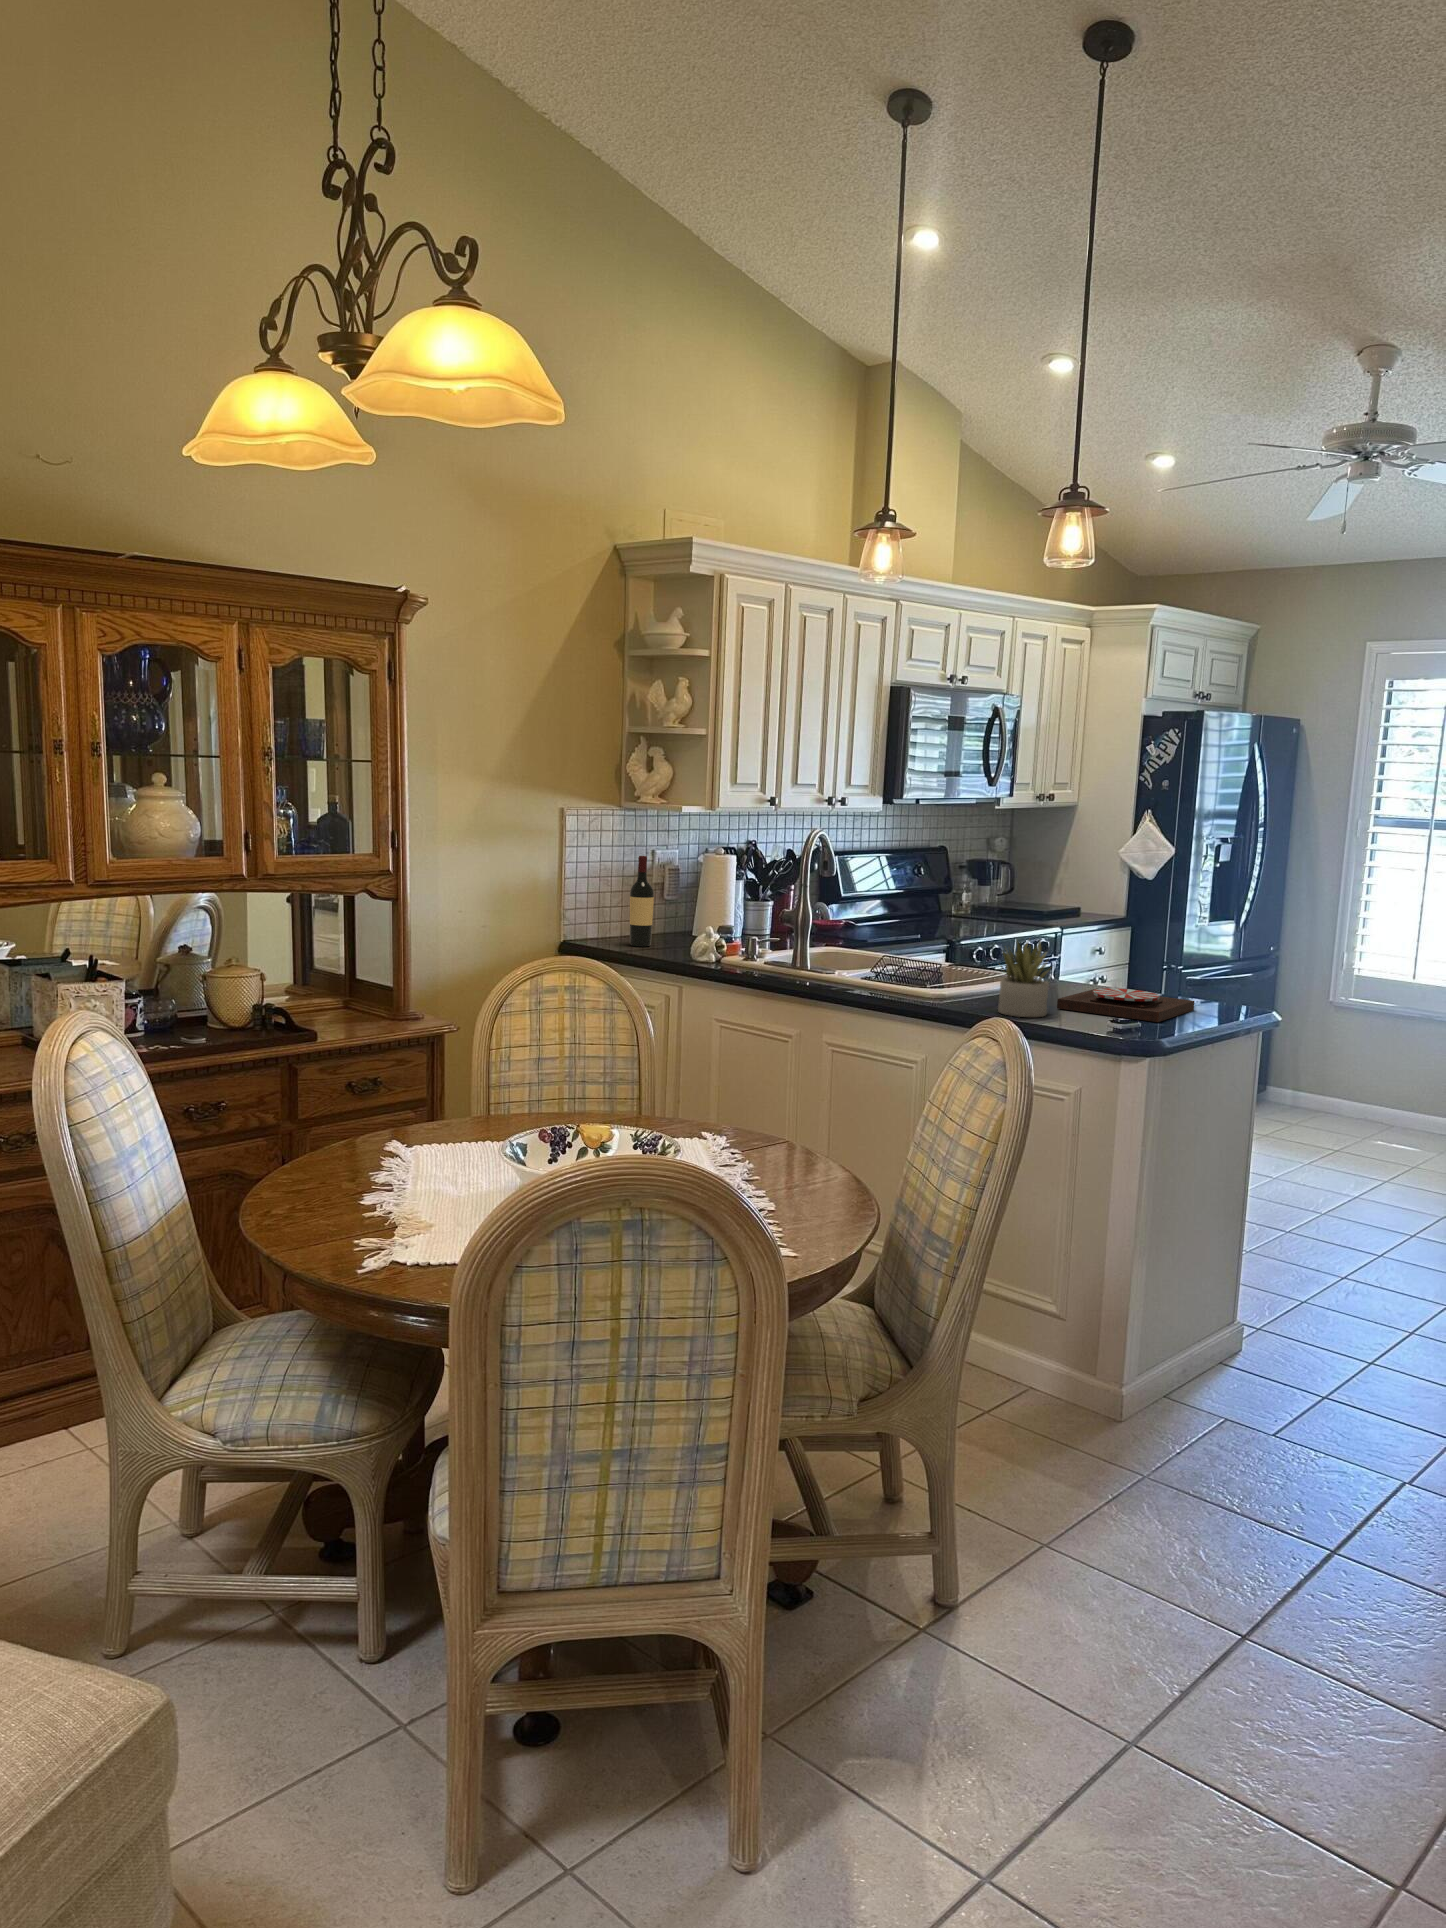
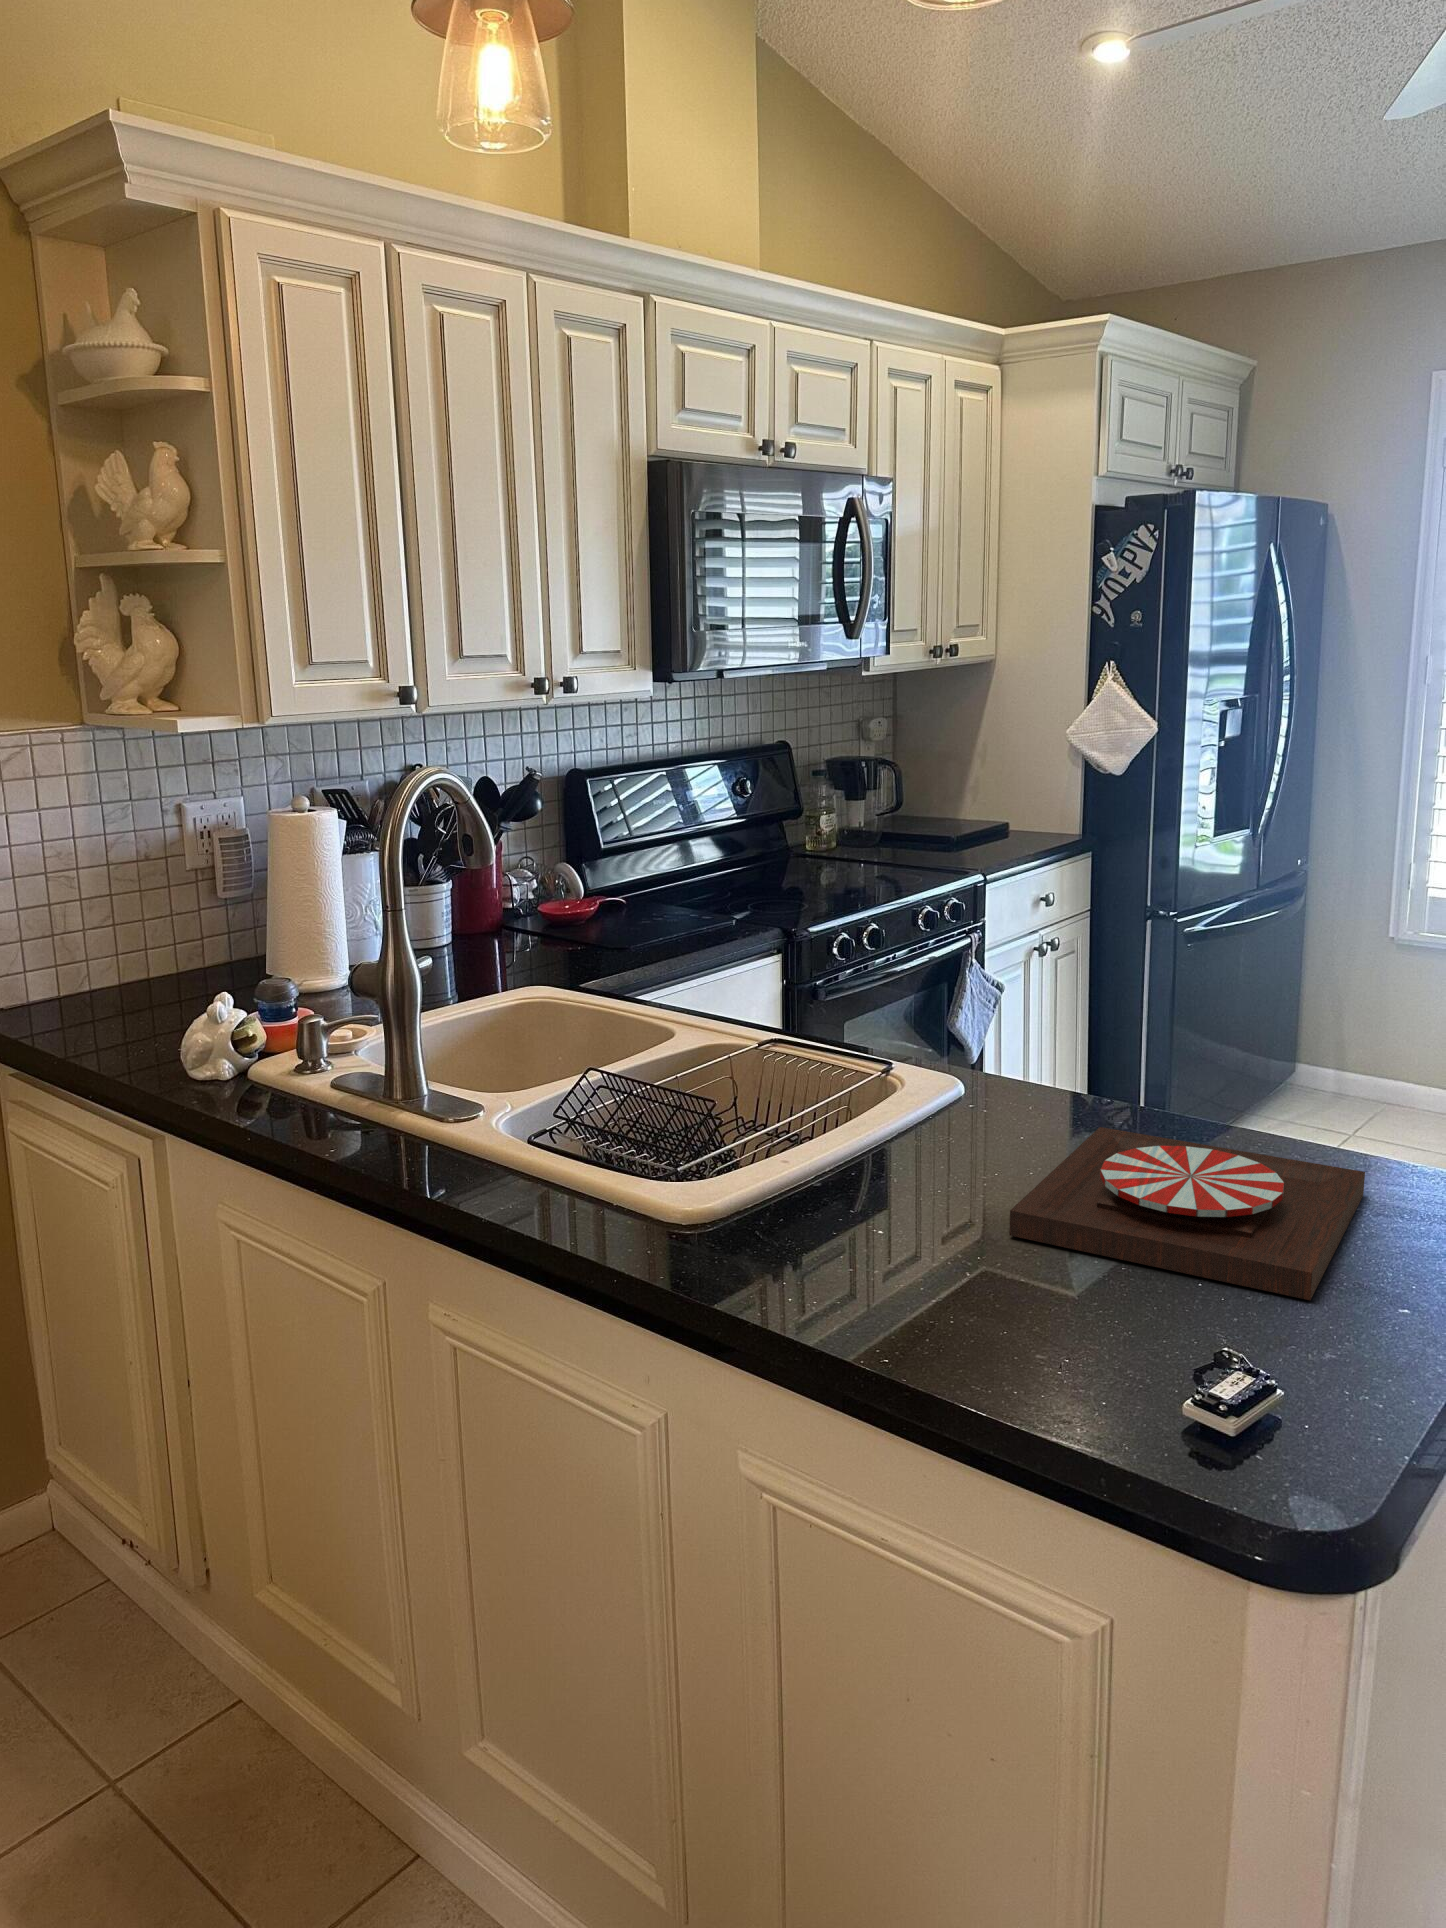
wine bottle: present [630,856,654,947] -> none [95,827,155,1016]
succulent plant: present [998,942,1048,1017] -> none [836,1069,993,1314]

